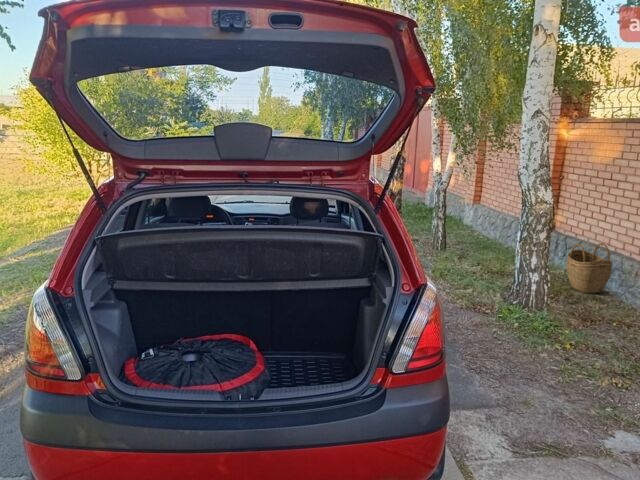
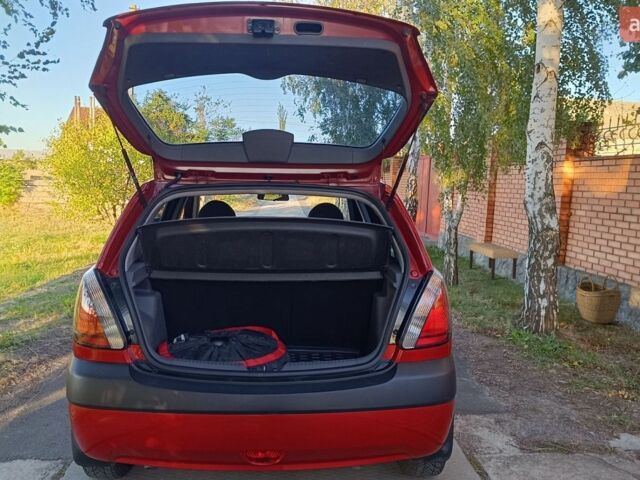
bench: none [458,203,507,241] -> present [469,243,518,279]

